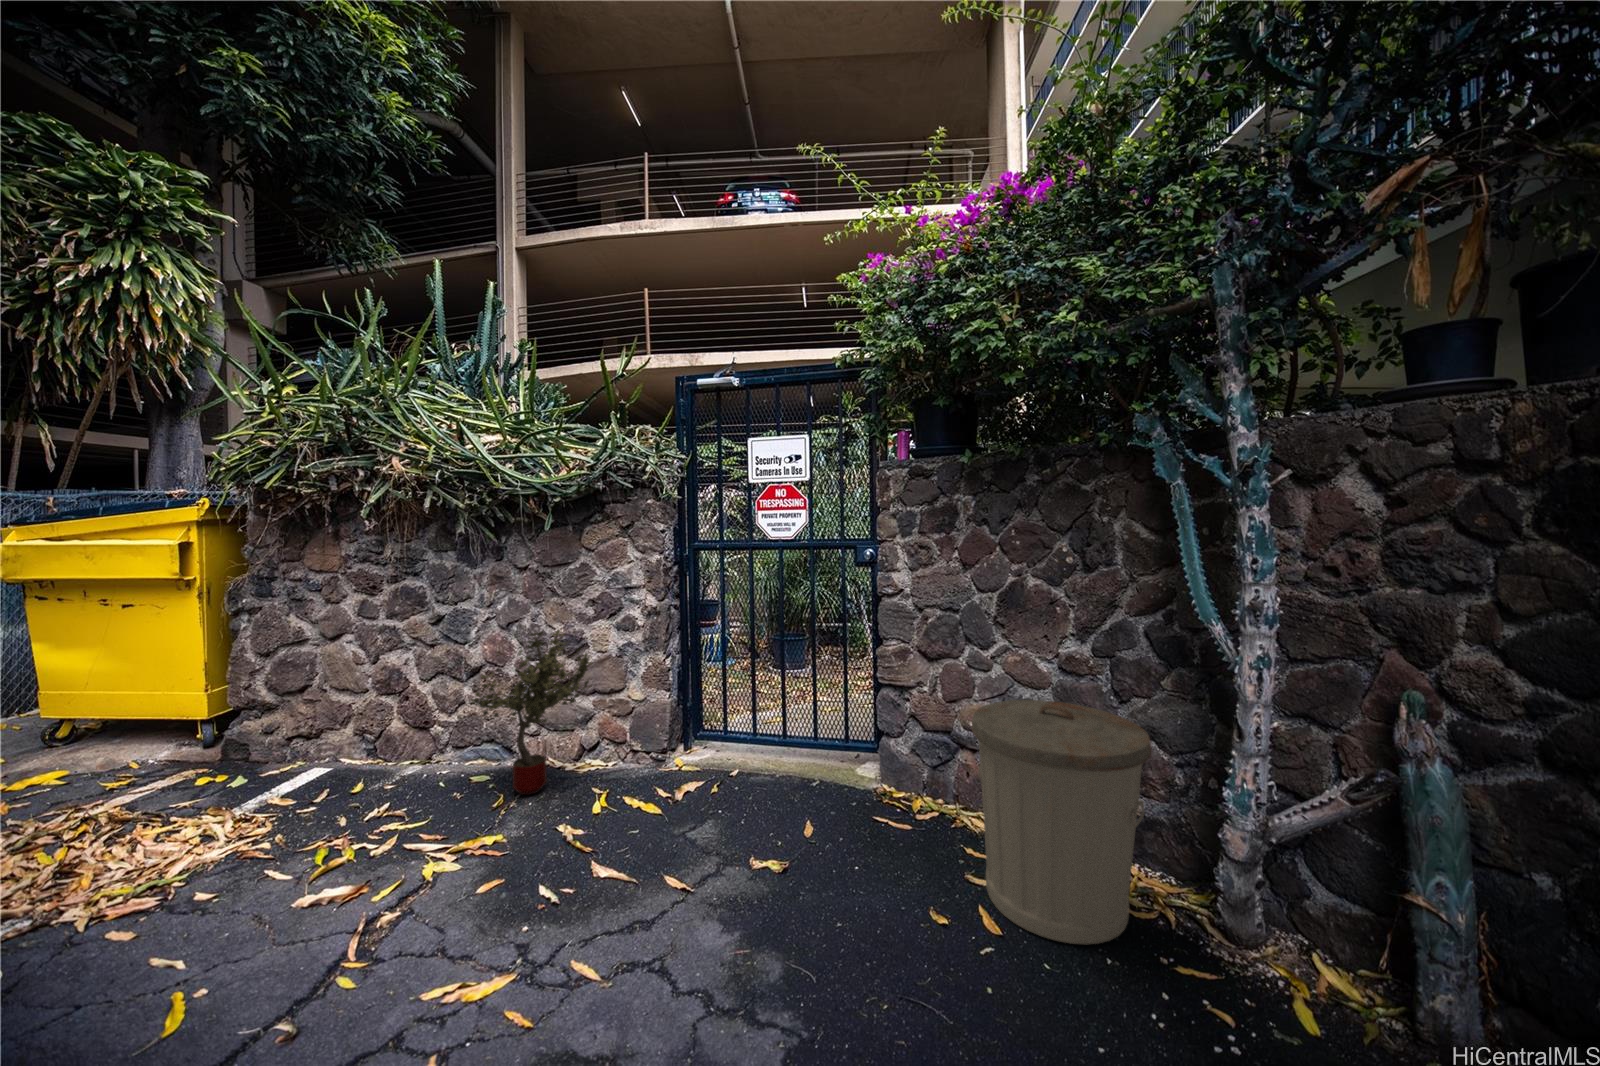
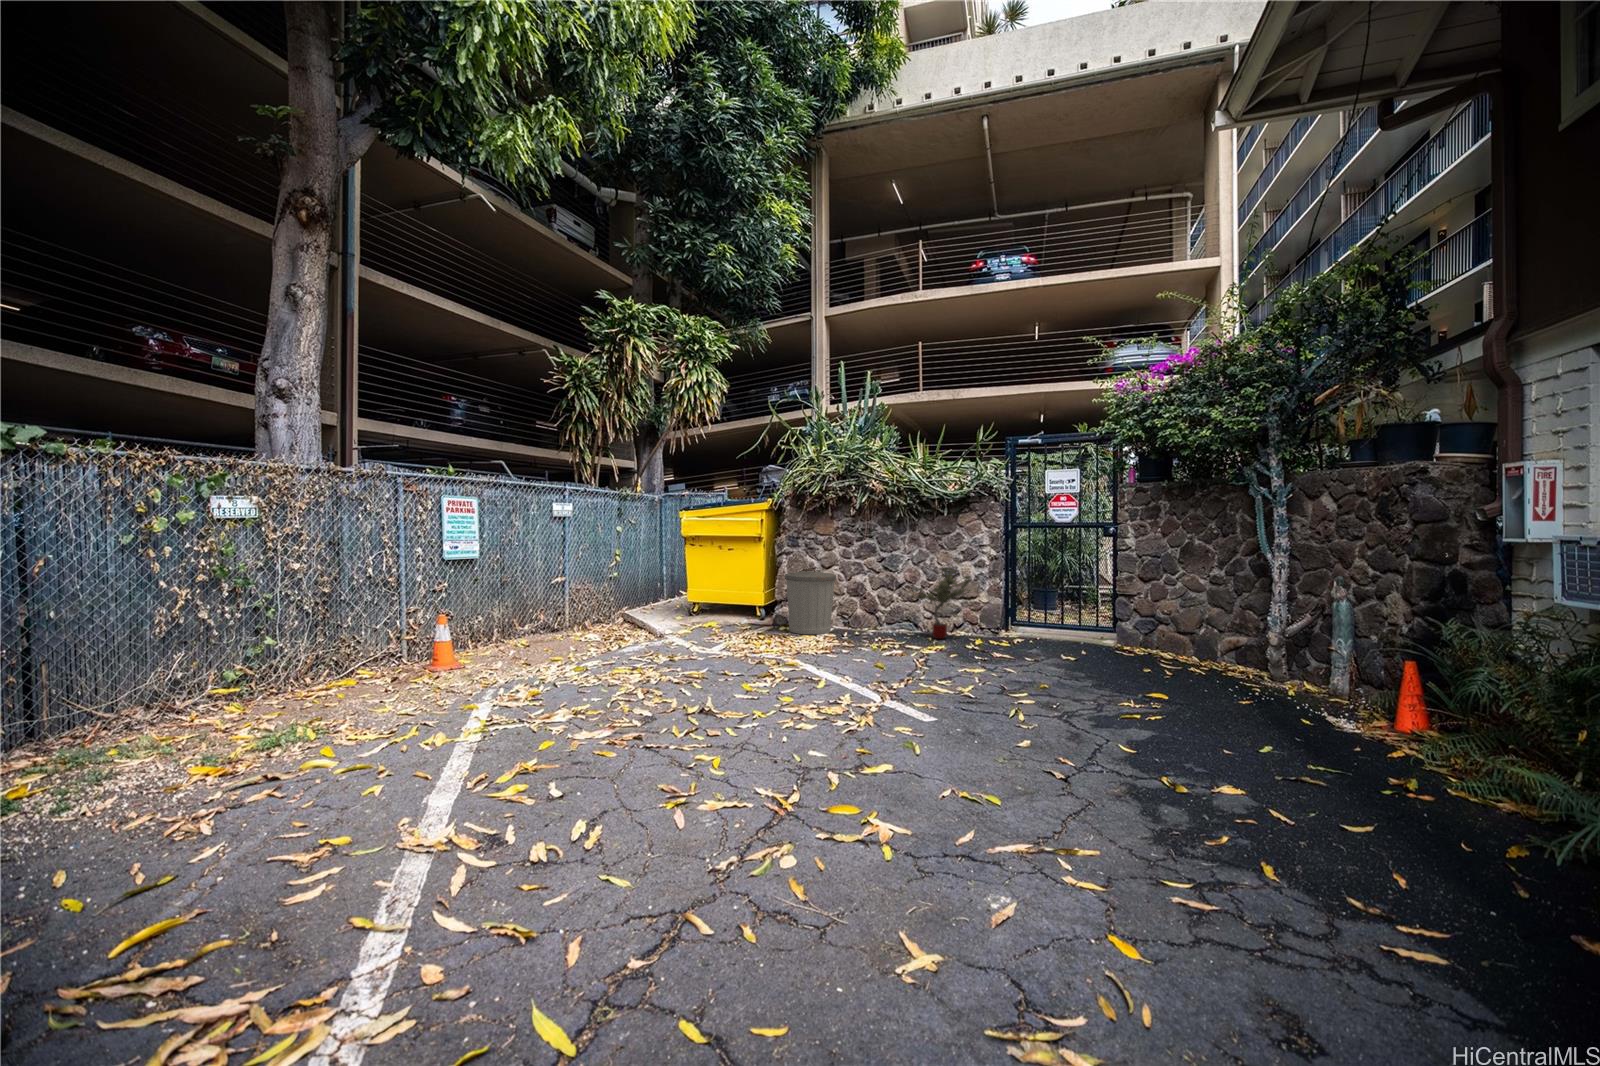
trash can: present [971,700,1151,945] -> present [785,569,836,634]

